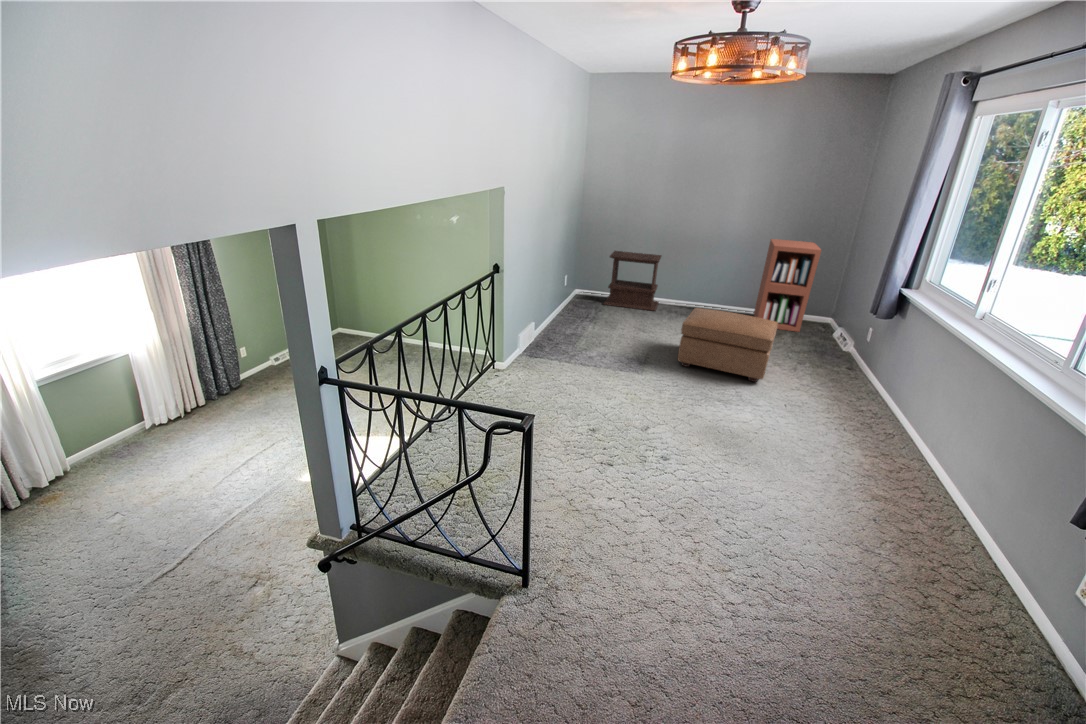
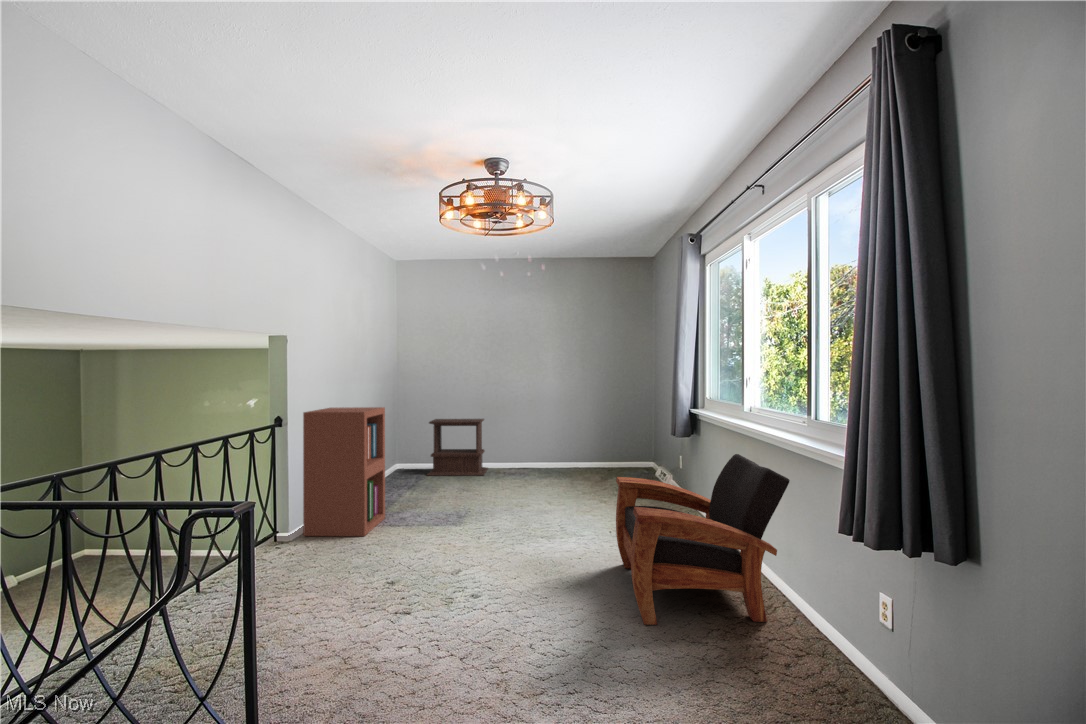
bookshelf: present [754,239,822,332] -> present [303,407,385,536]
ottoman: present [678,308,778,382] -> none [499,452,595,518]
armchair: none [797,374,1024,544] -> present [616,454,790,625]

